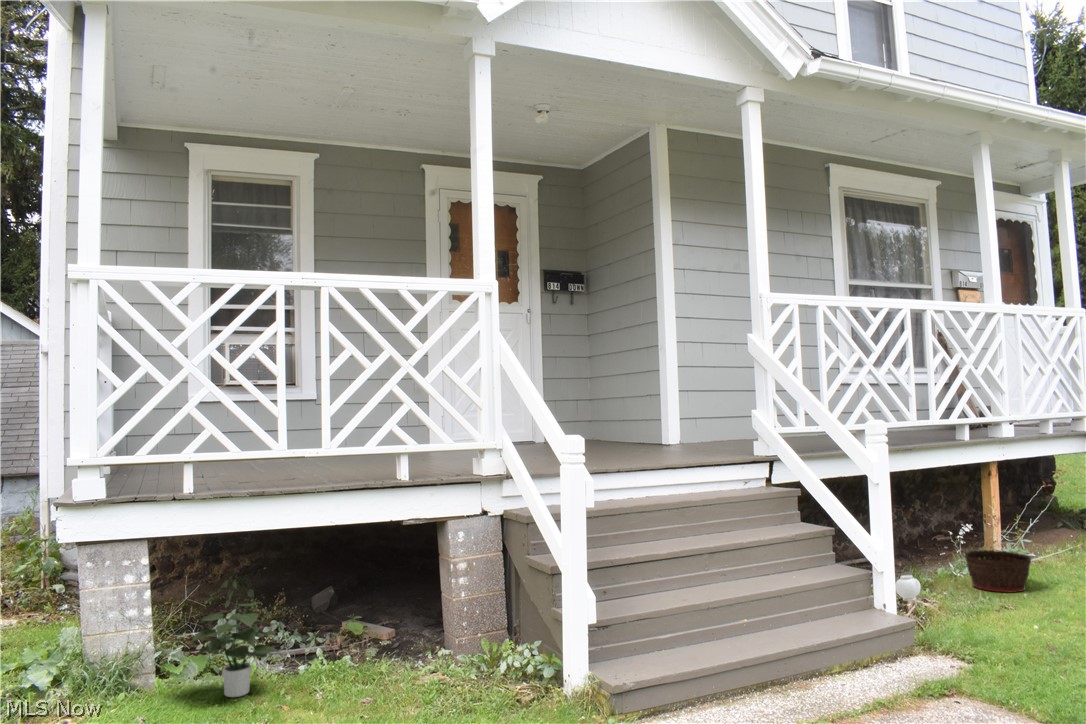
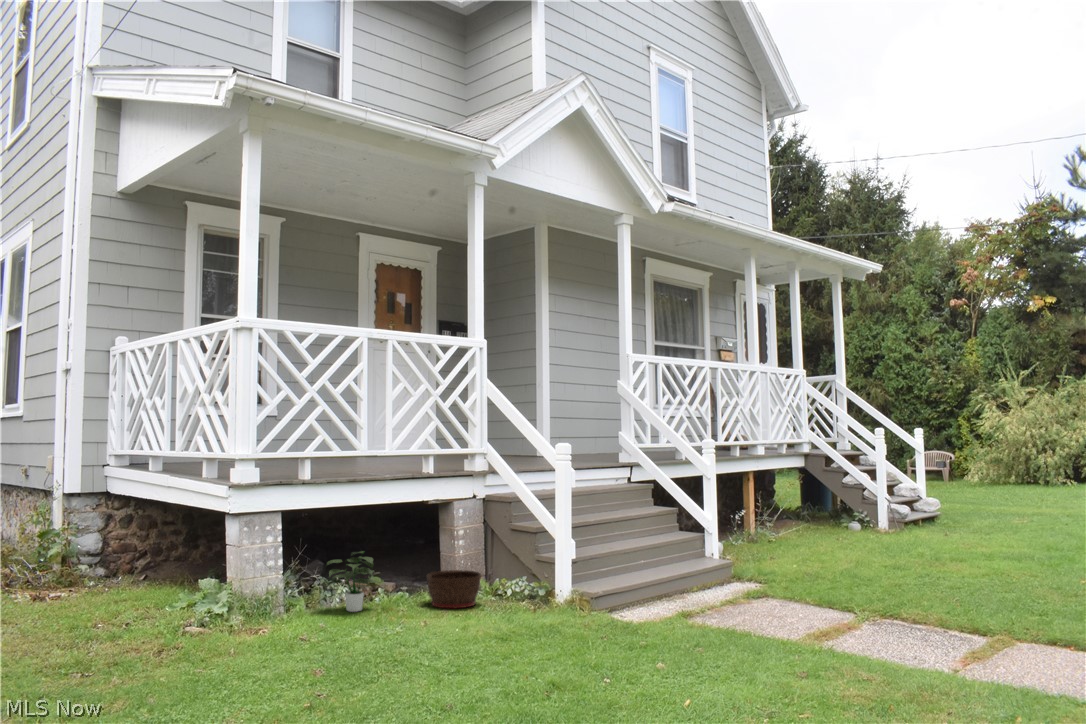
basket: present [965,550,1031,592] -> present [427,570,481,608]

